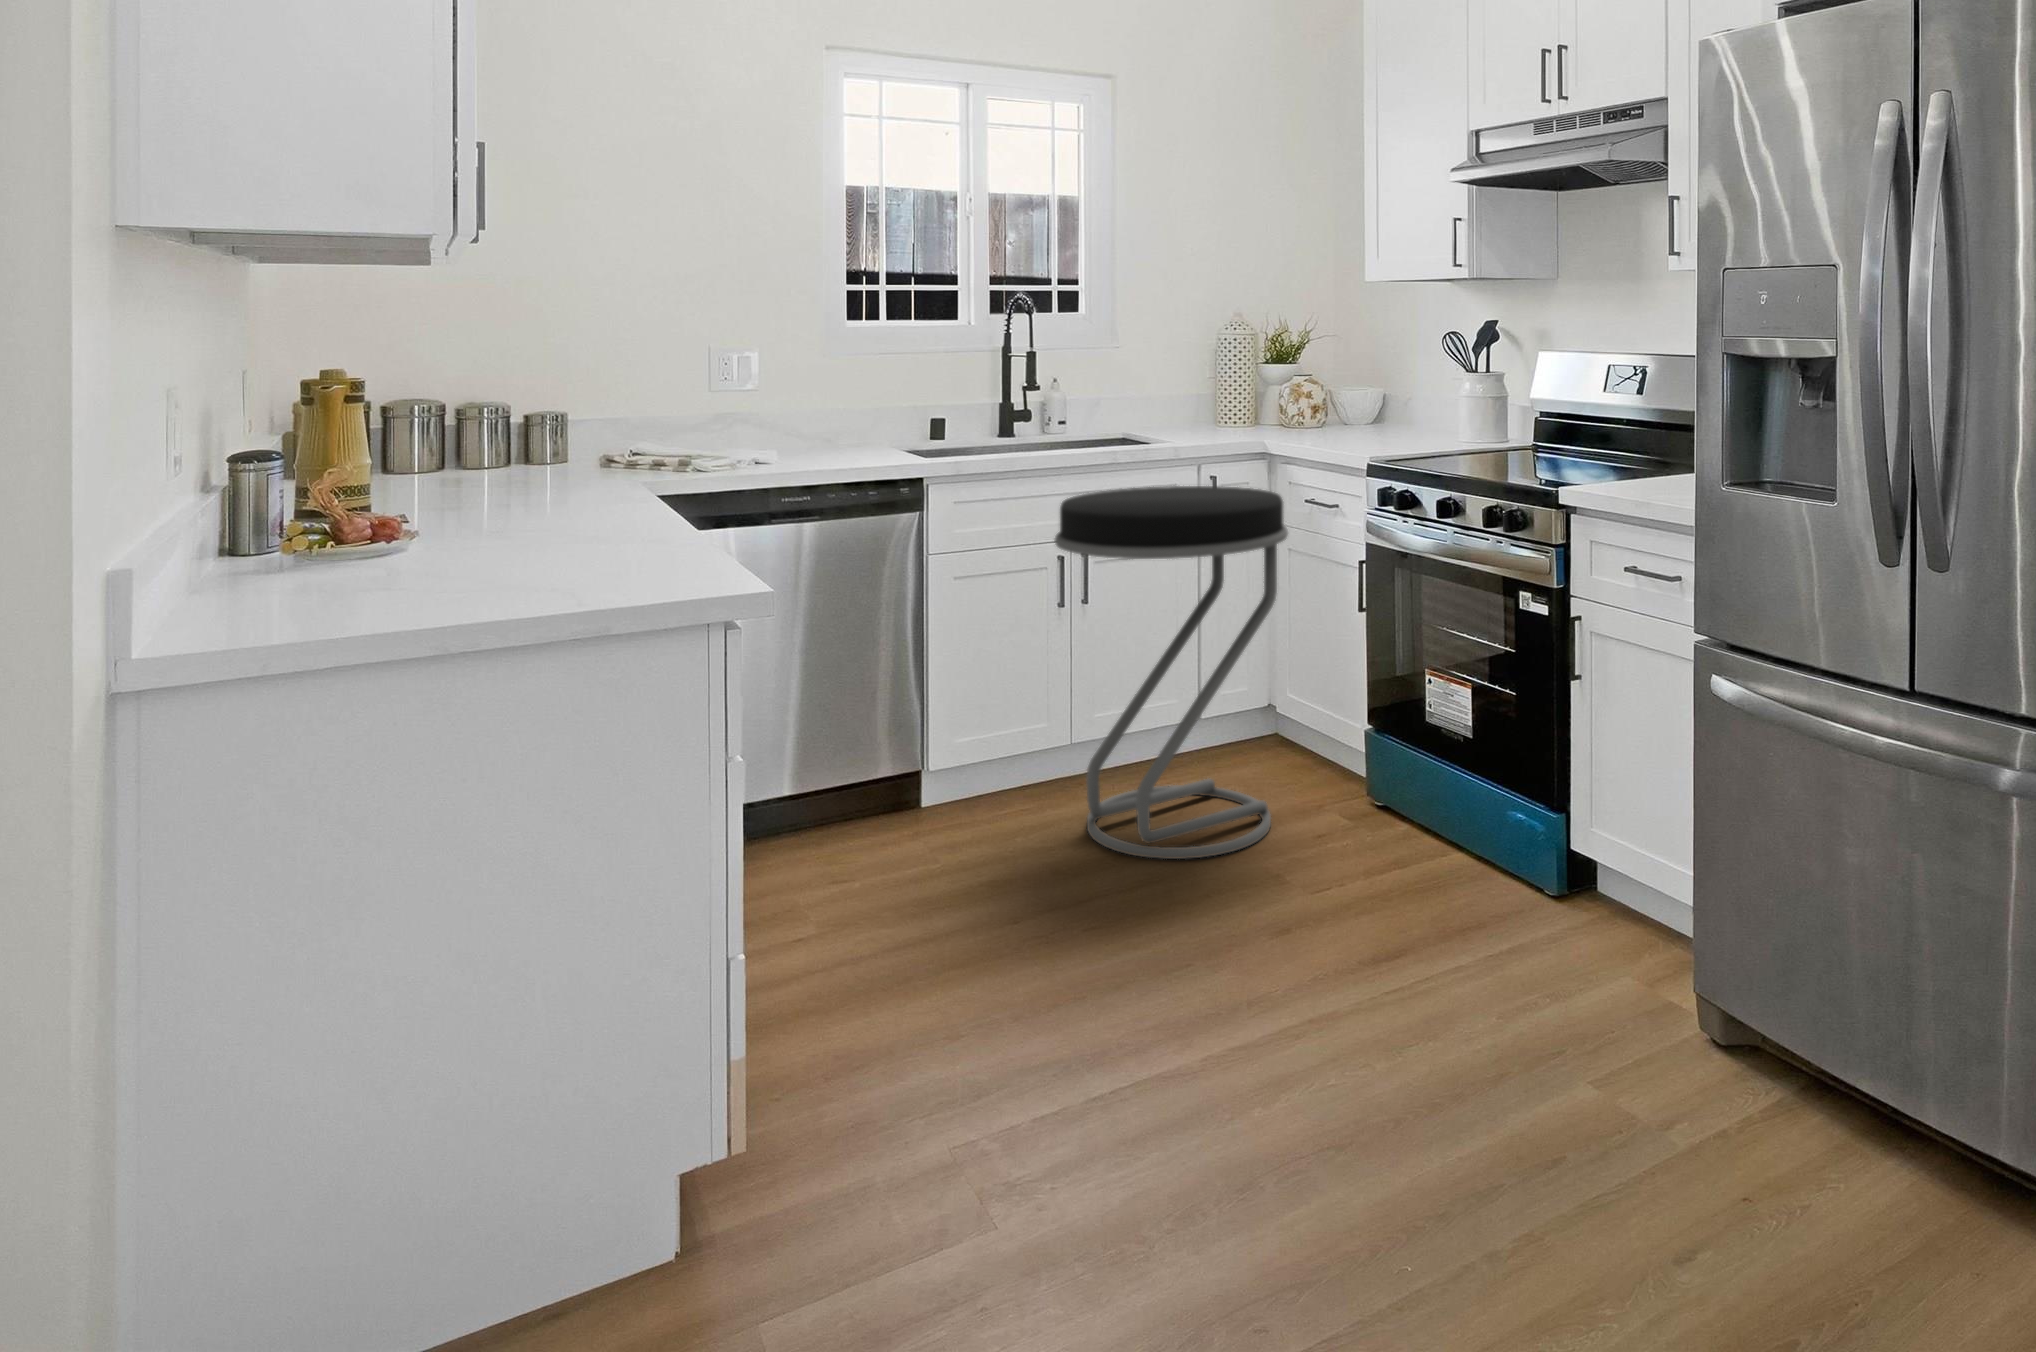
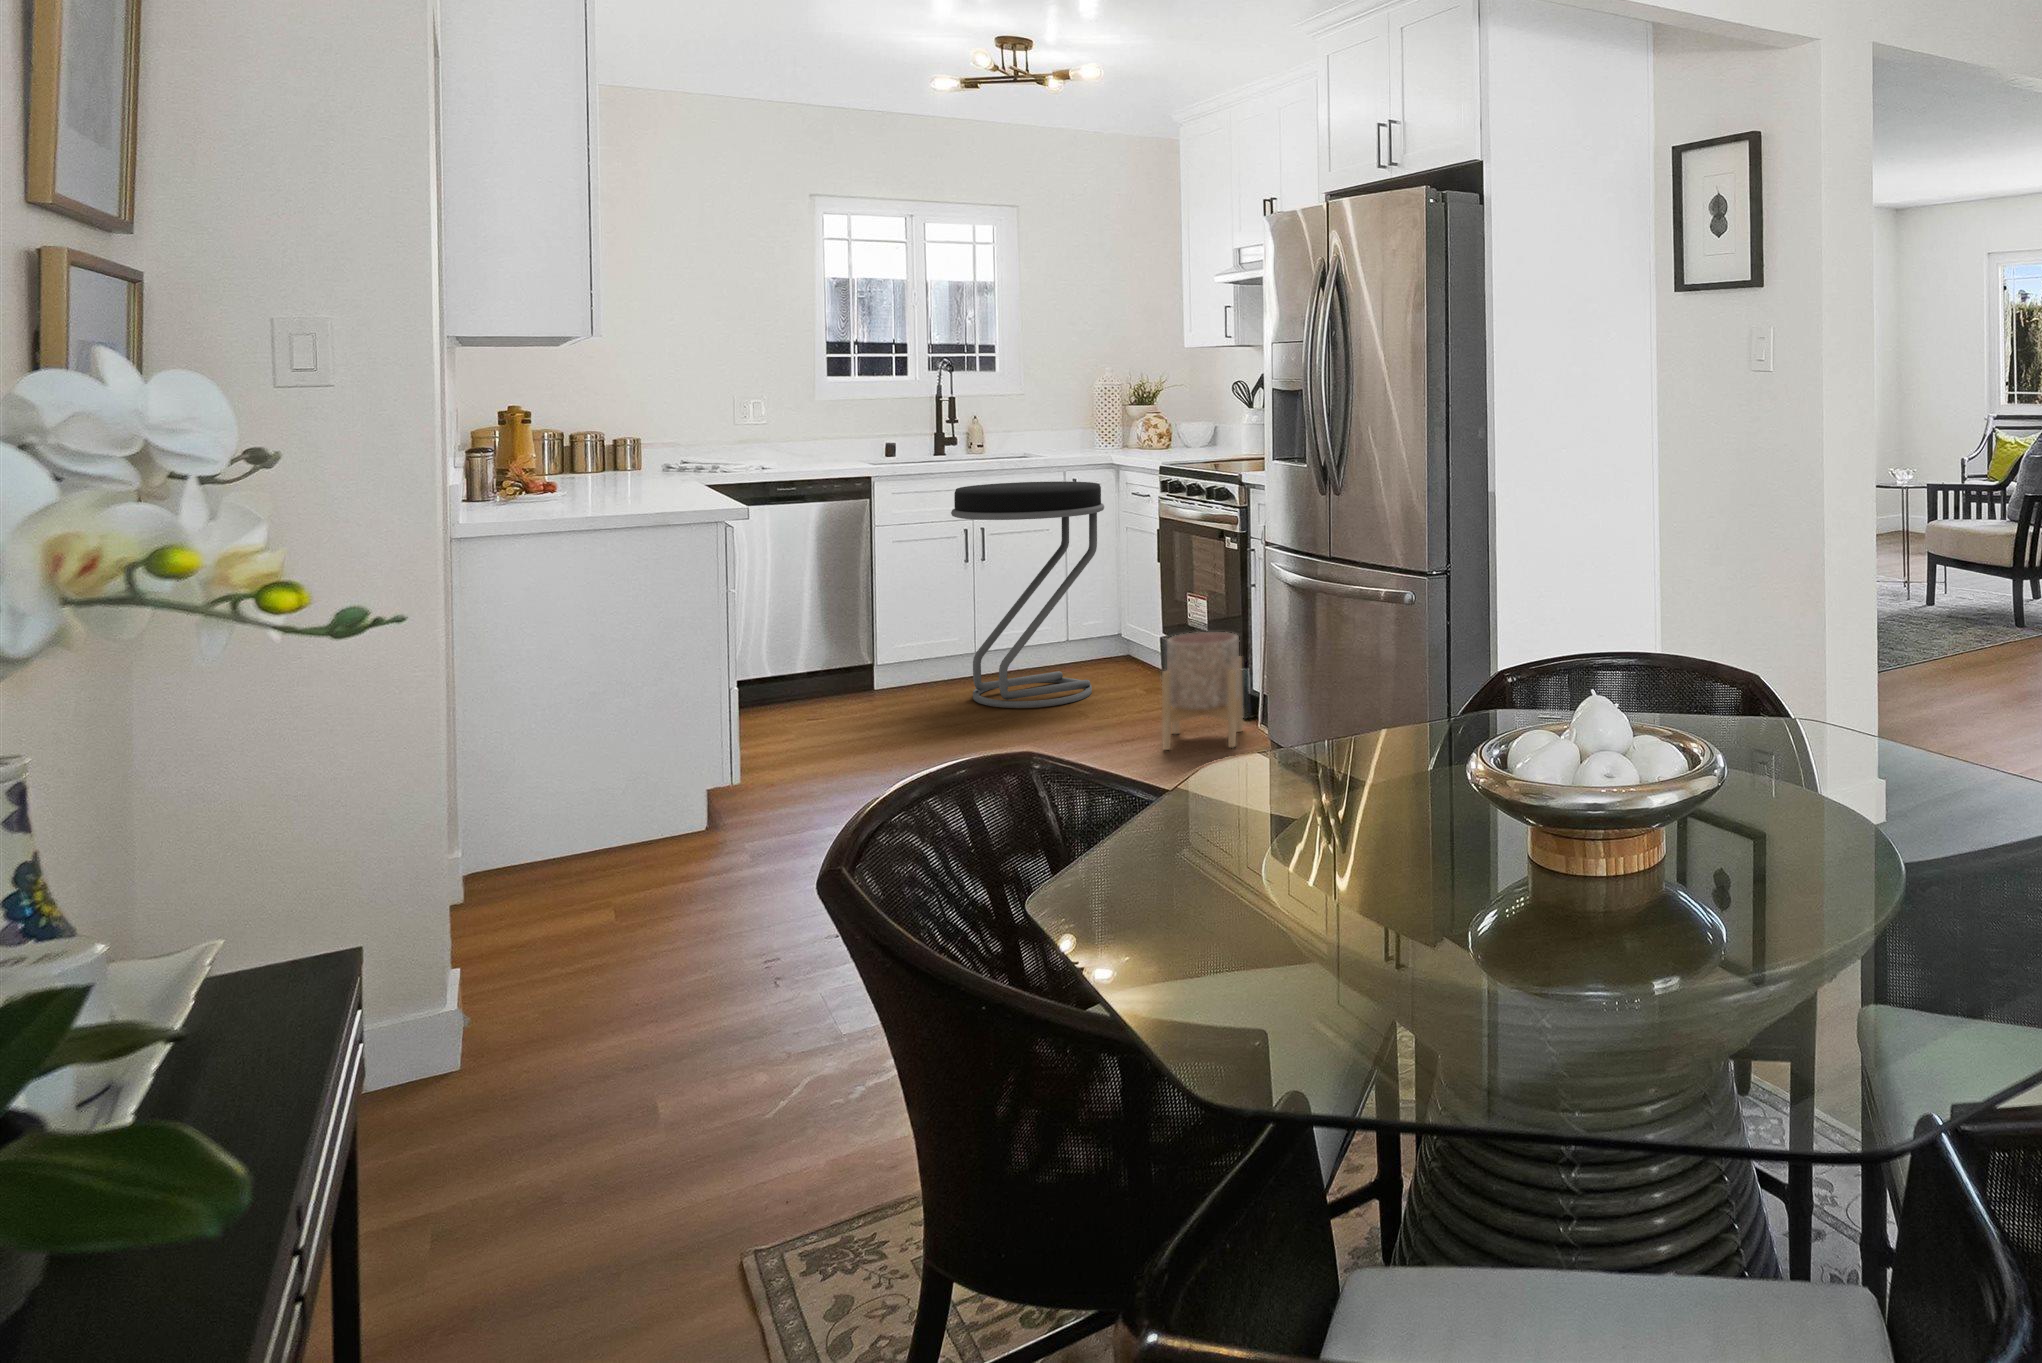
planter: none [1456,764,1591,986] -> present [1162,632,1243,750]

